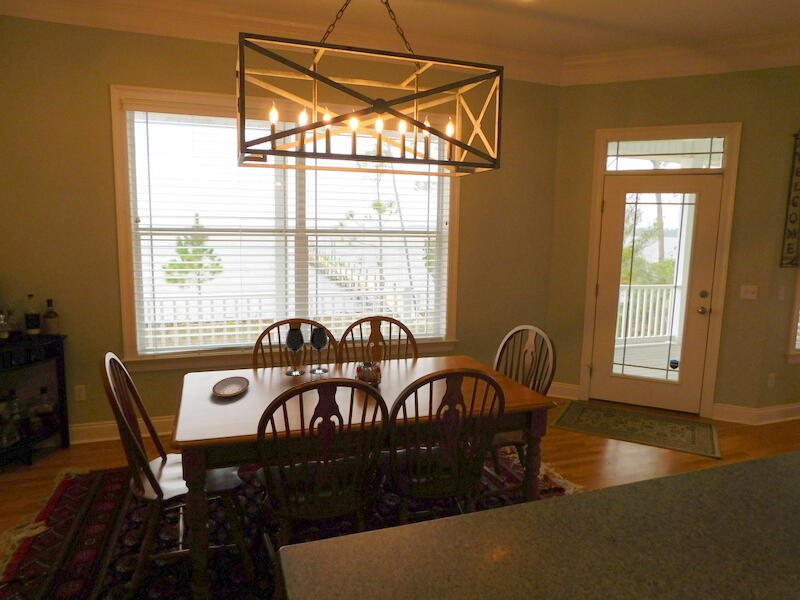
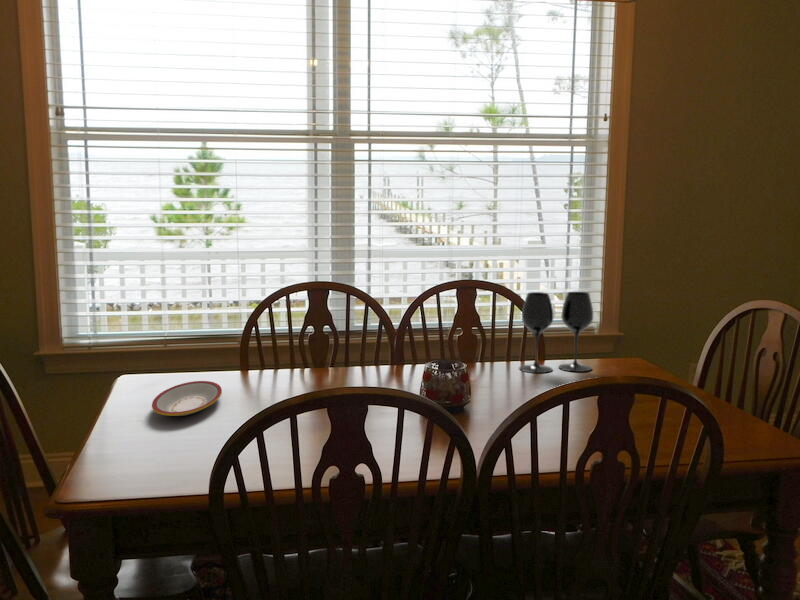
wine glass: present [286,327,328,375] -> present [520,292,593,373]

